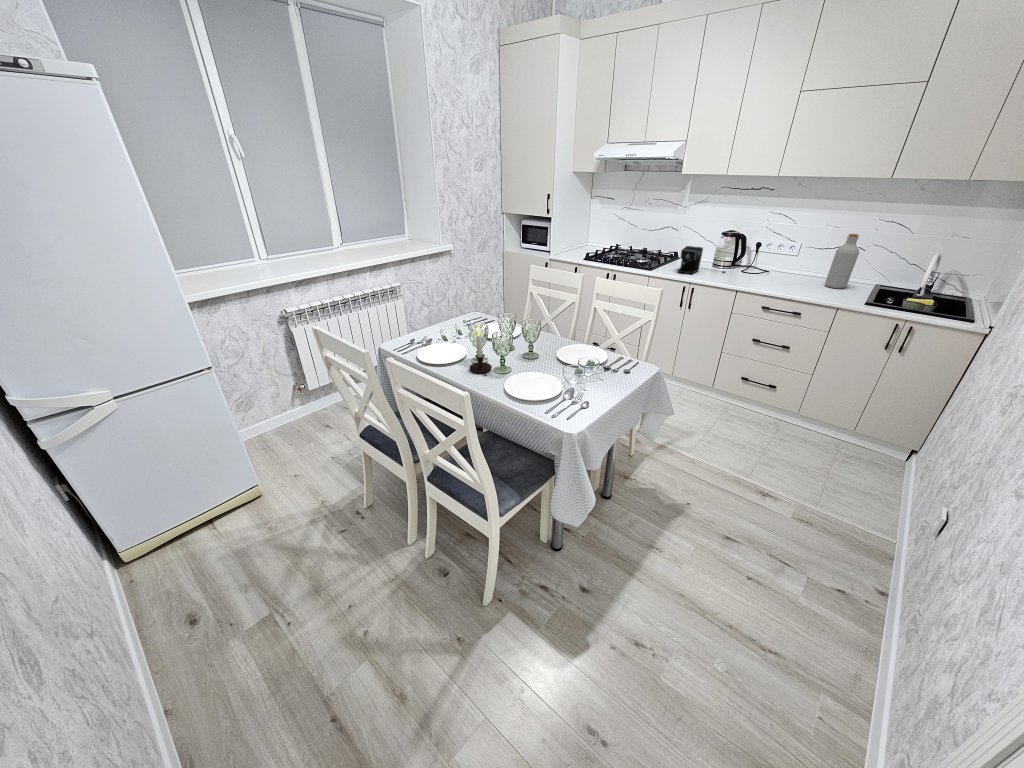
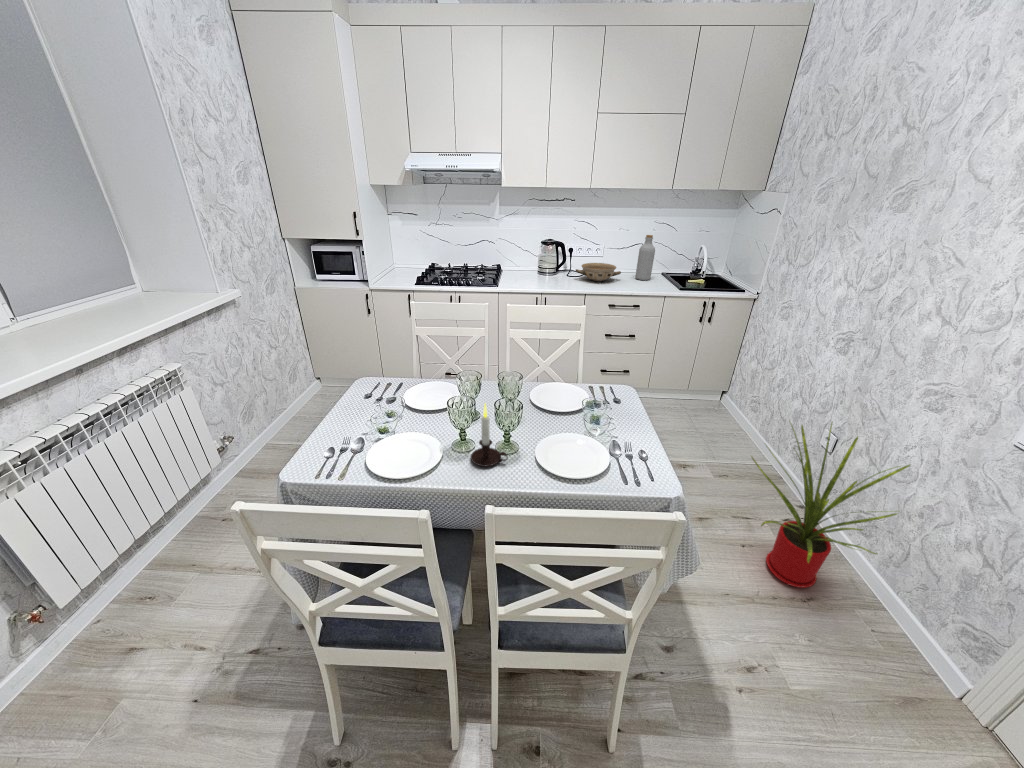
coffee maker: present [678,246,725,274] -> none [520,258,559,285]
ceramic bowl: none [746,260,803,281] -> present [576,263,621,281]
house plant: none [738,447,957,650] -> present [752,423,910,588]

